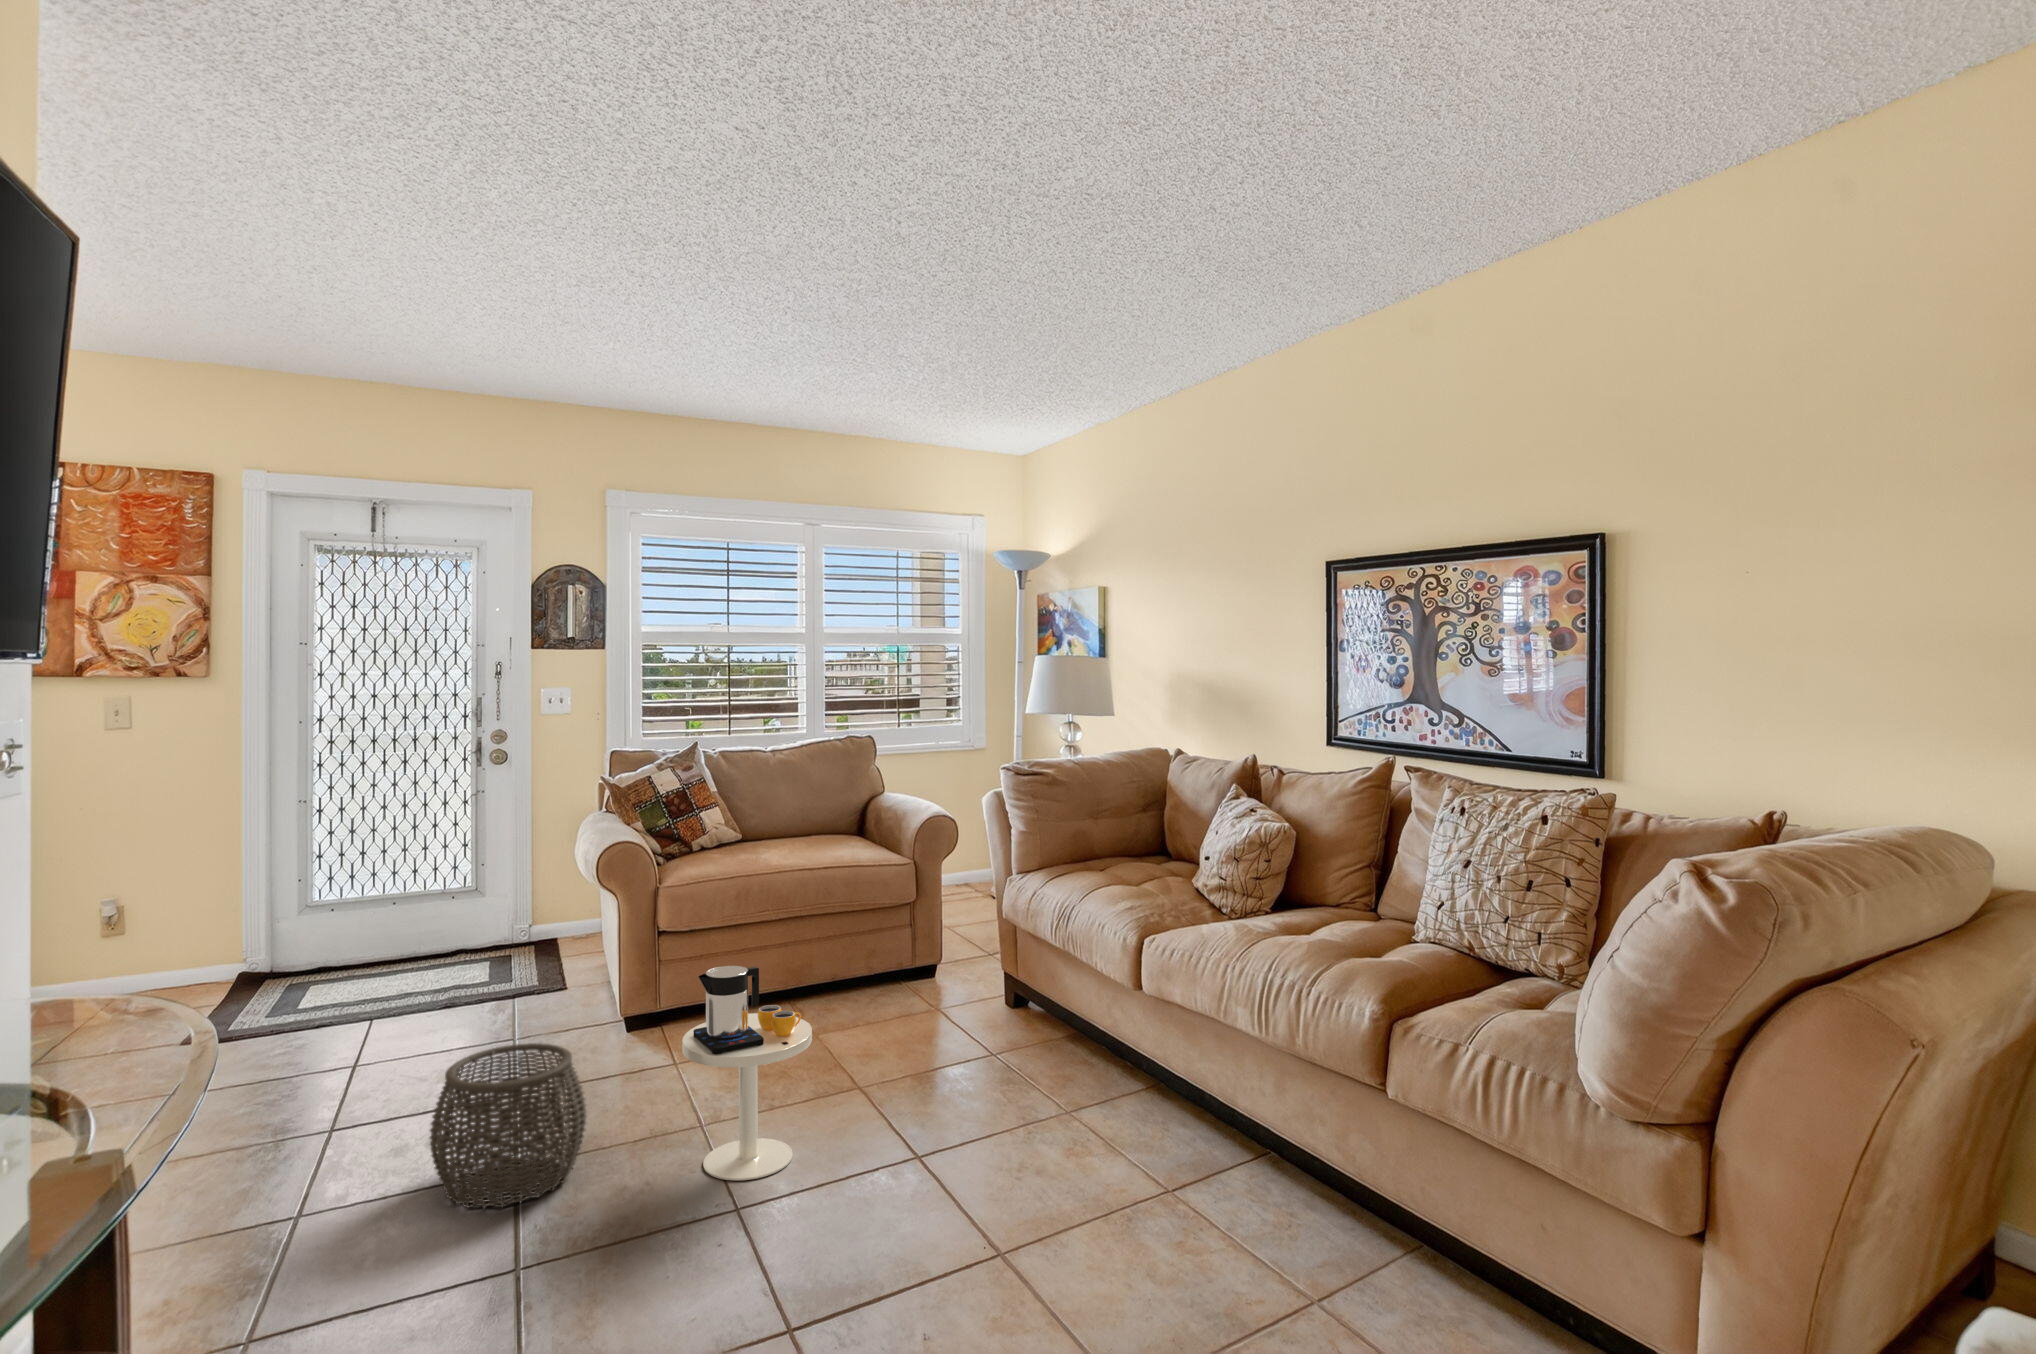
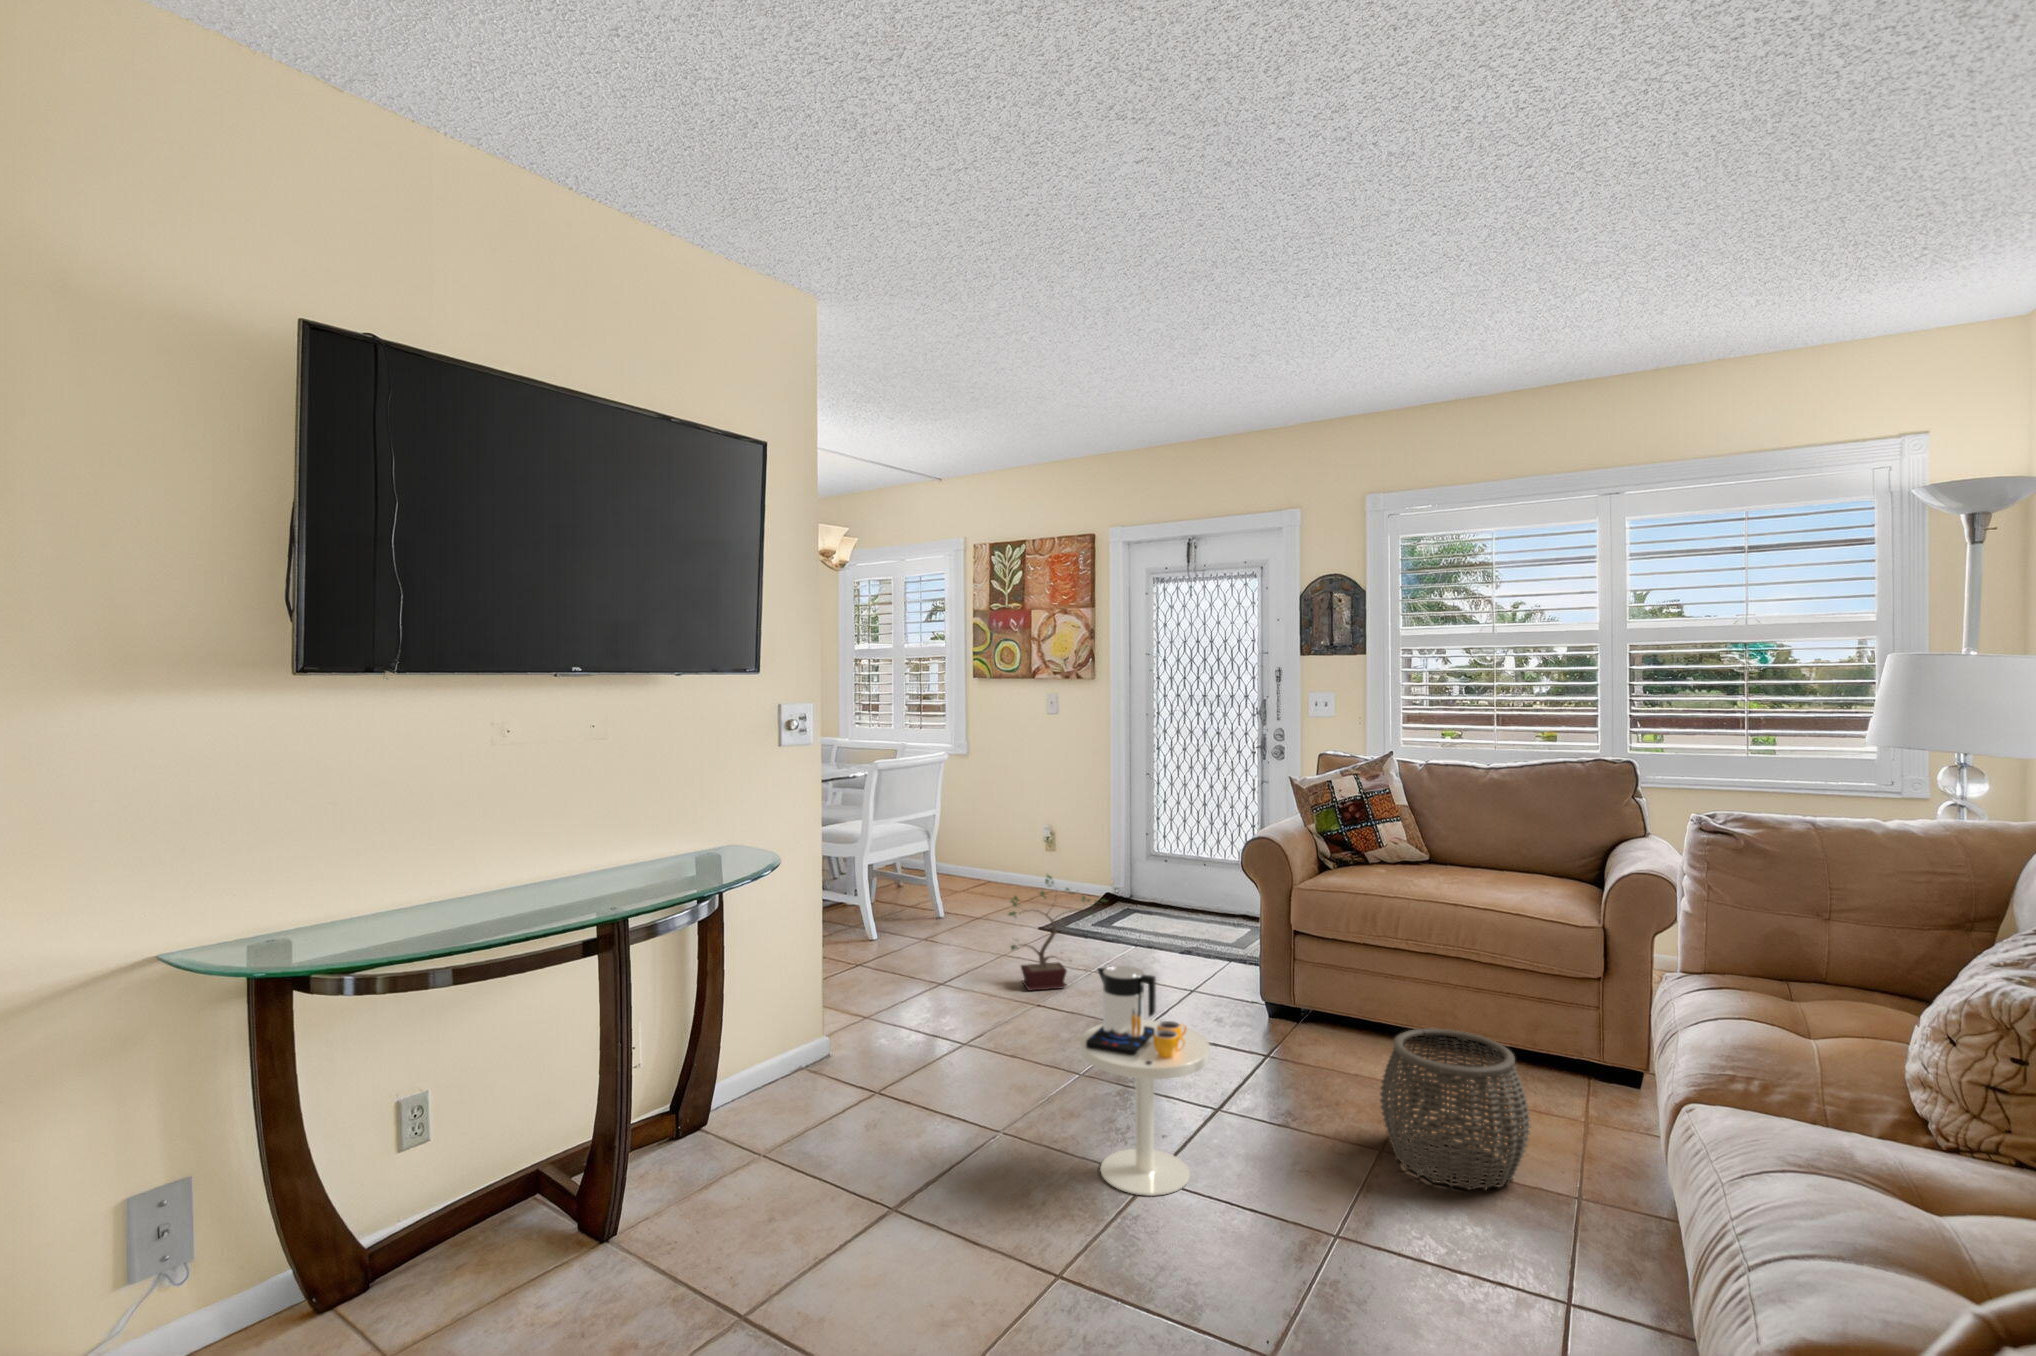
potted plant: none [298,932,427,1090] -> present [1009,875,1106,991]
woven basket: present [430,1043,586,1208] -> present [1380,1028,1531,1190]

